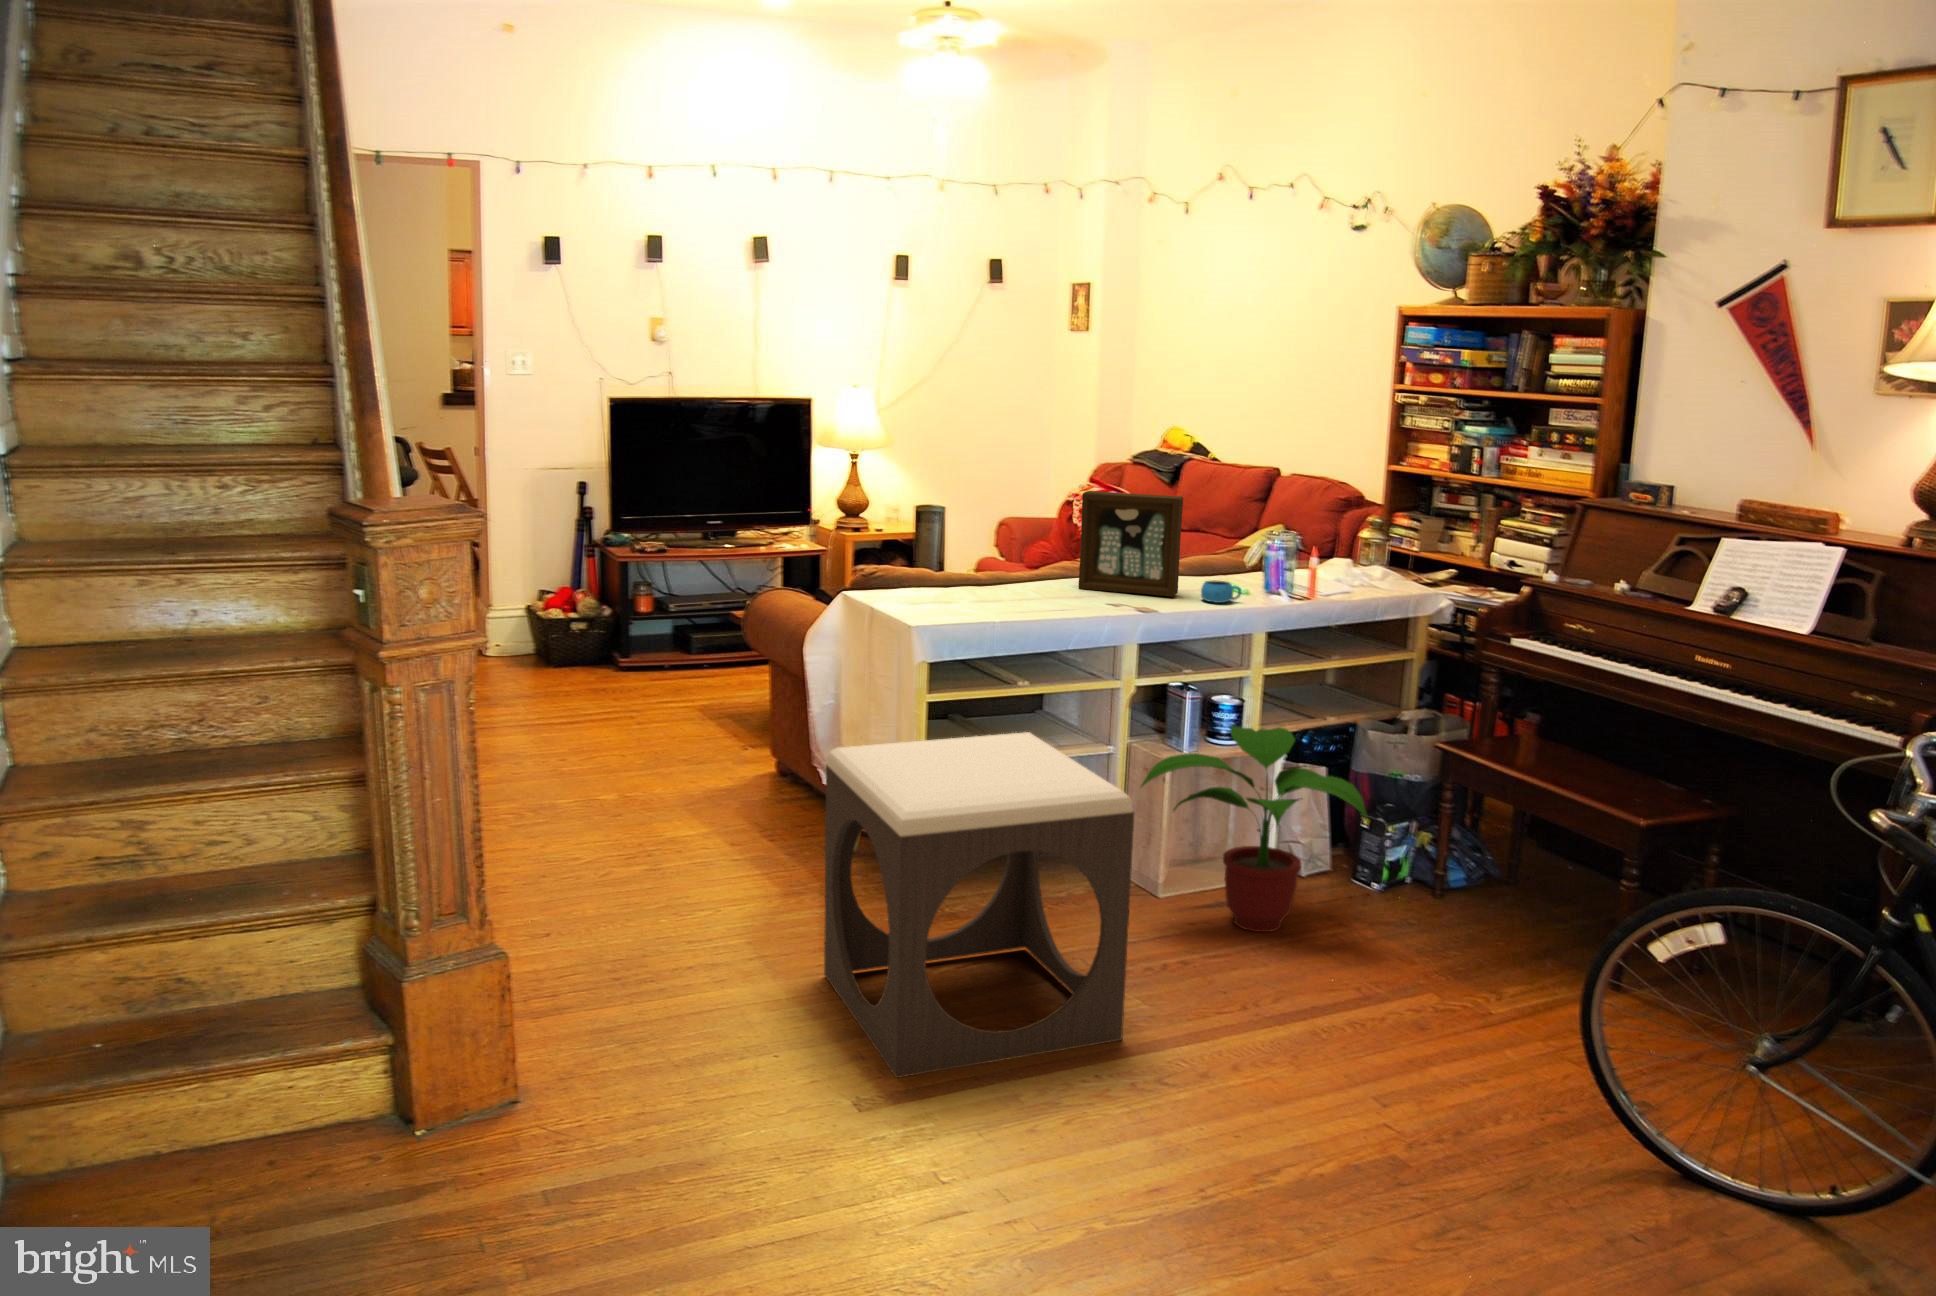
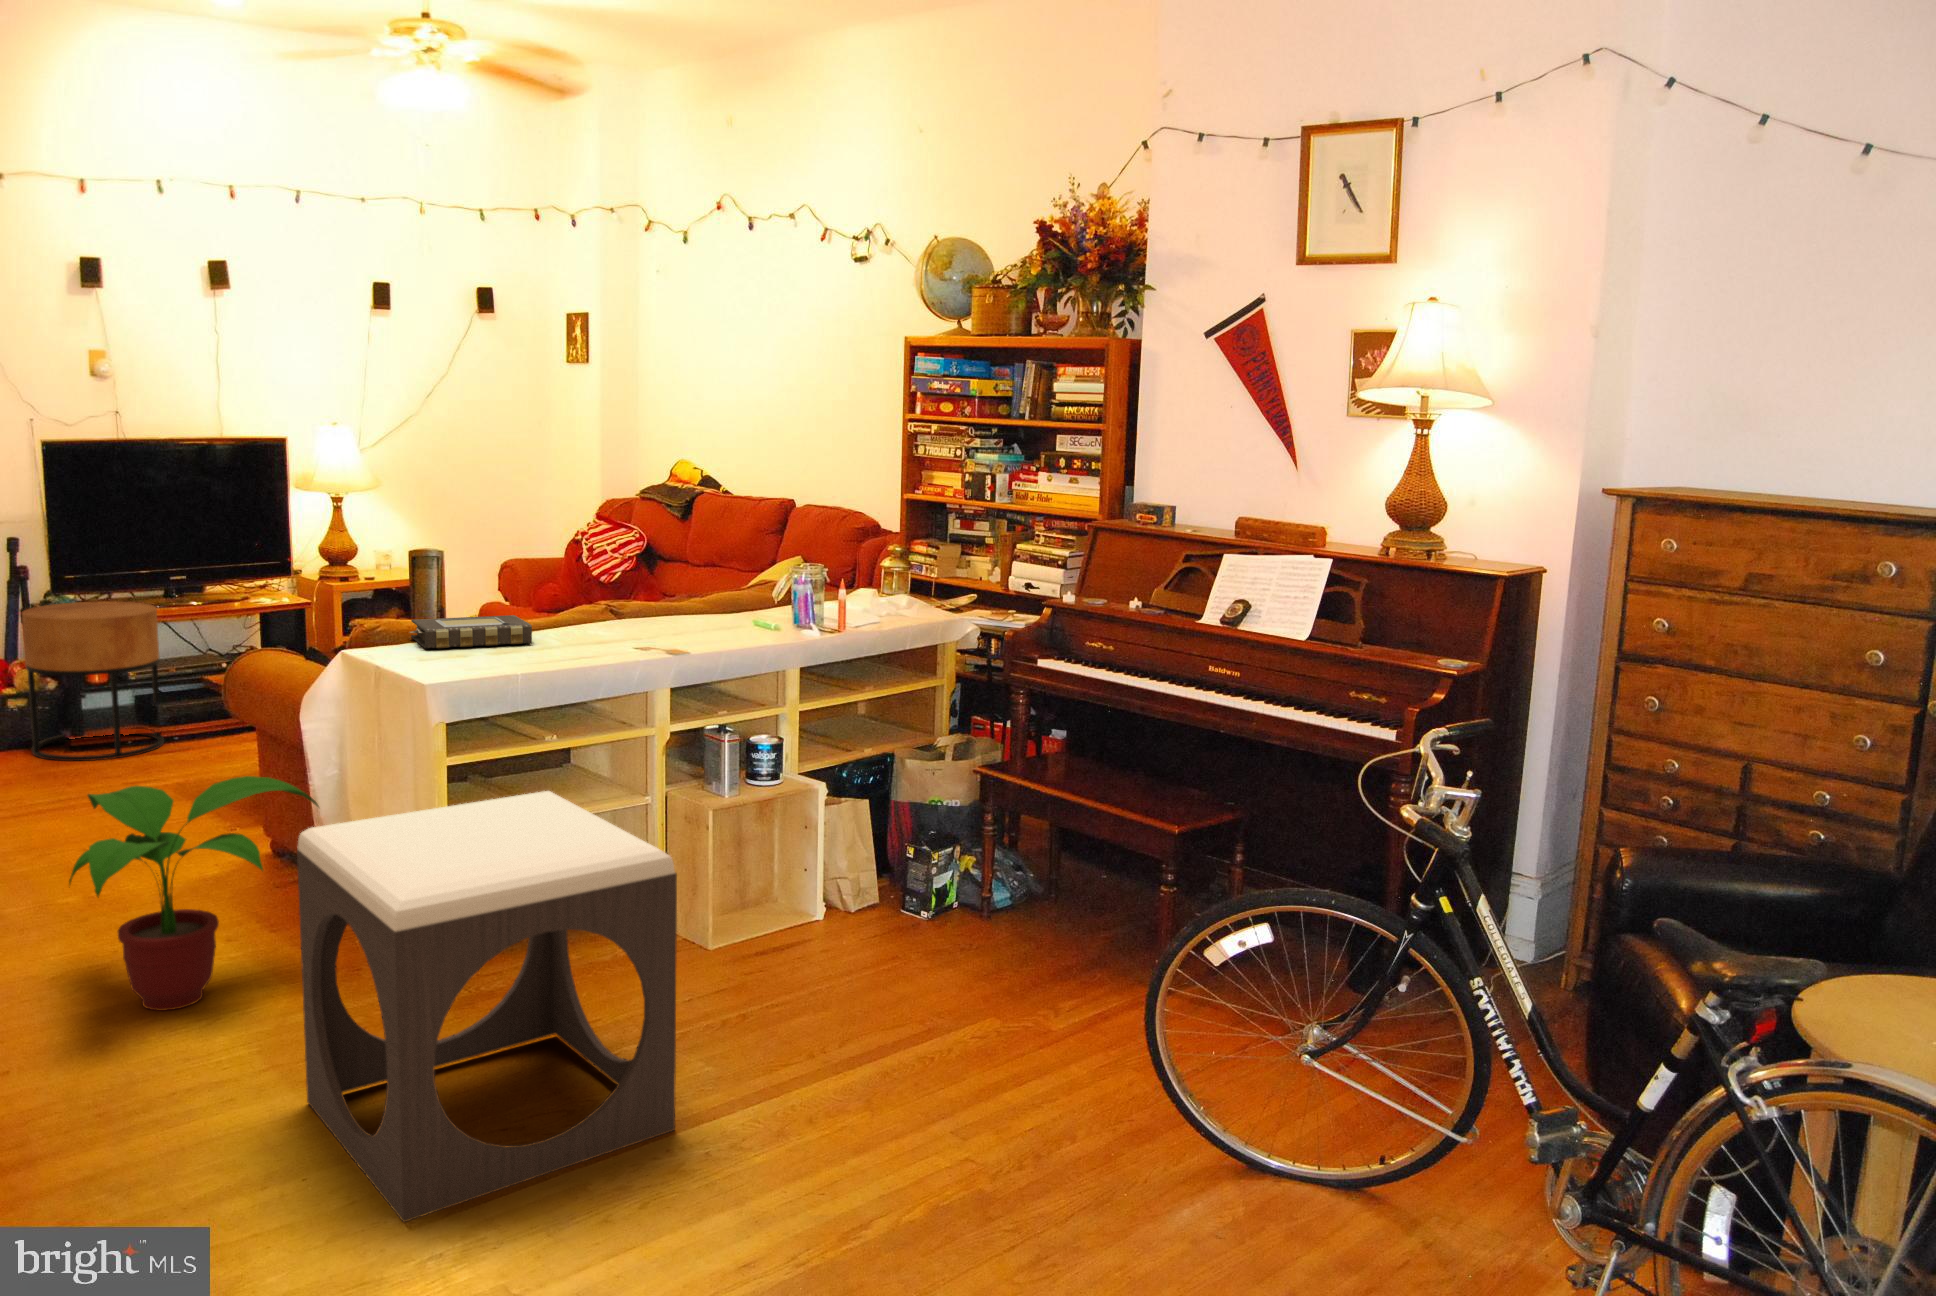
picture frame: present [1079,491,1183,597] -> none [596,520,707,631]
side table: none [613,548,714,683] -> present [22,602,164,761]
book: none [919,575,1022,602] -> present [410,615,532,648]
mug: present [1201,580,1241,603] -> none [730,613,773,636]
potted plant: present [1142,726,1368,932] -> present [69,776,318,1011]

